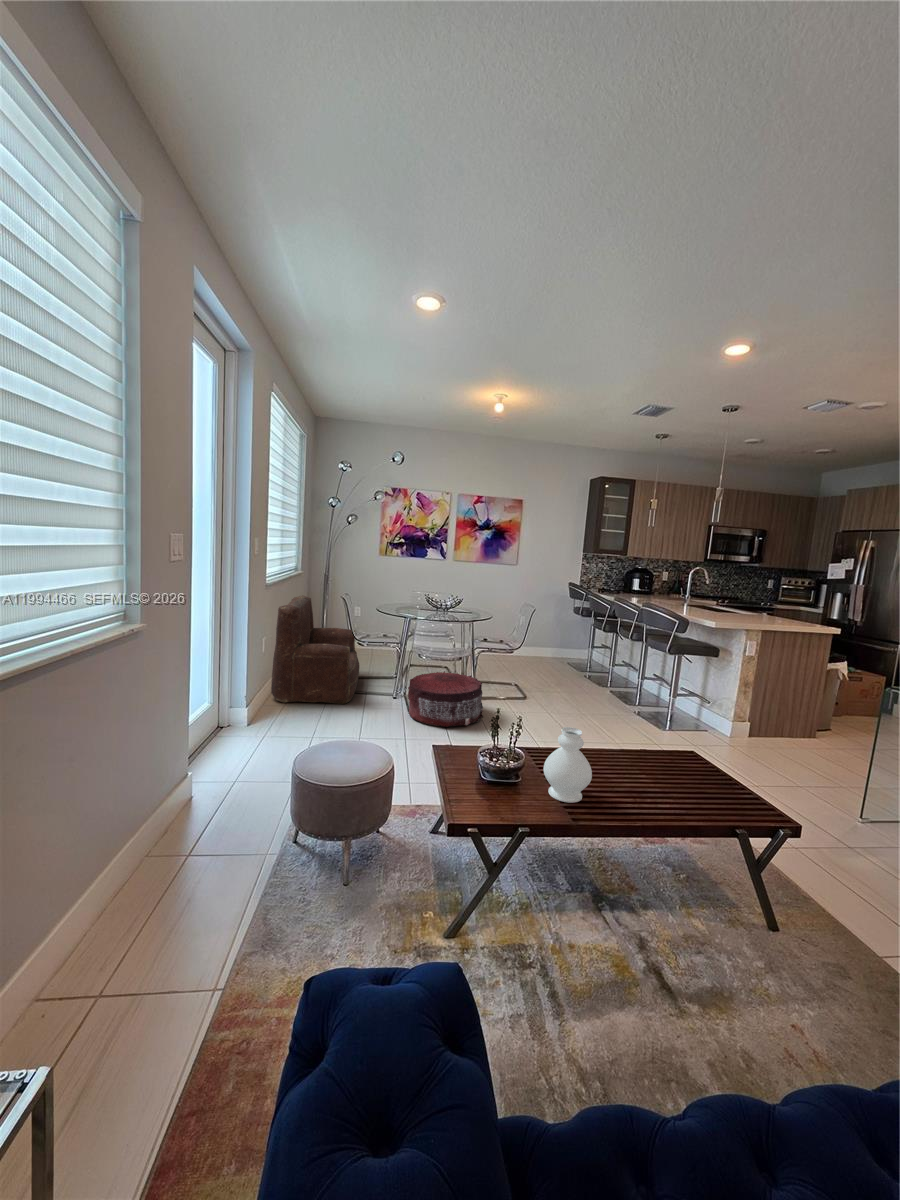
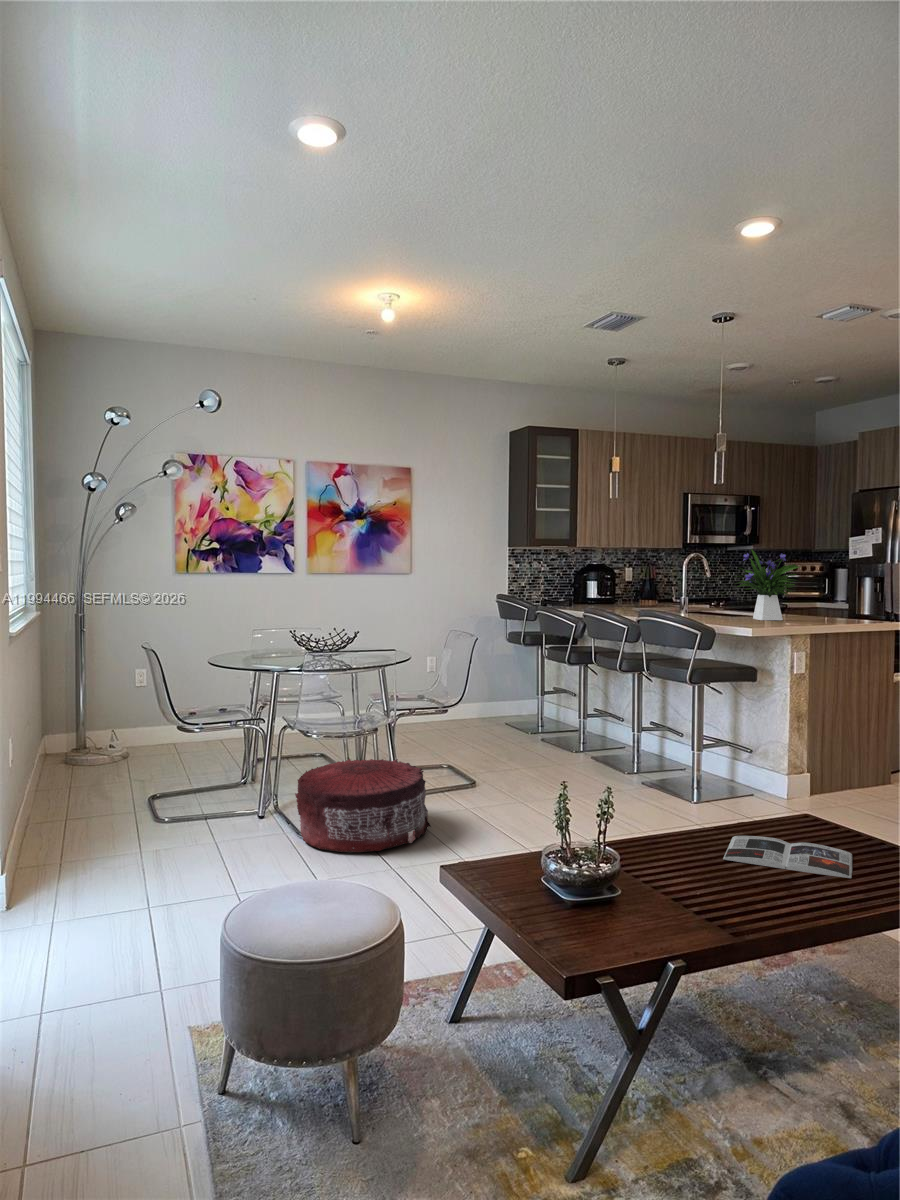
flower arrangement: none [713,568,765,618] -> present [737,549,799,620]
armchair: present [271,595,359,704] -> none [29,655,191,859]
decorative vase: present [544,727,592,803] -> none [654,795,732,915]
magazine: none [610,757,704,800] -> present [723,836,852,878]

